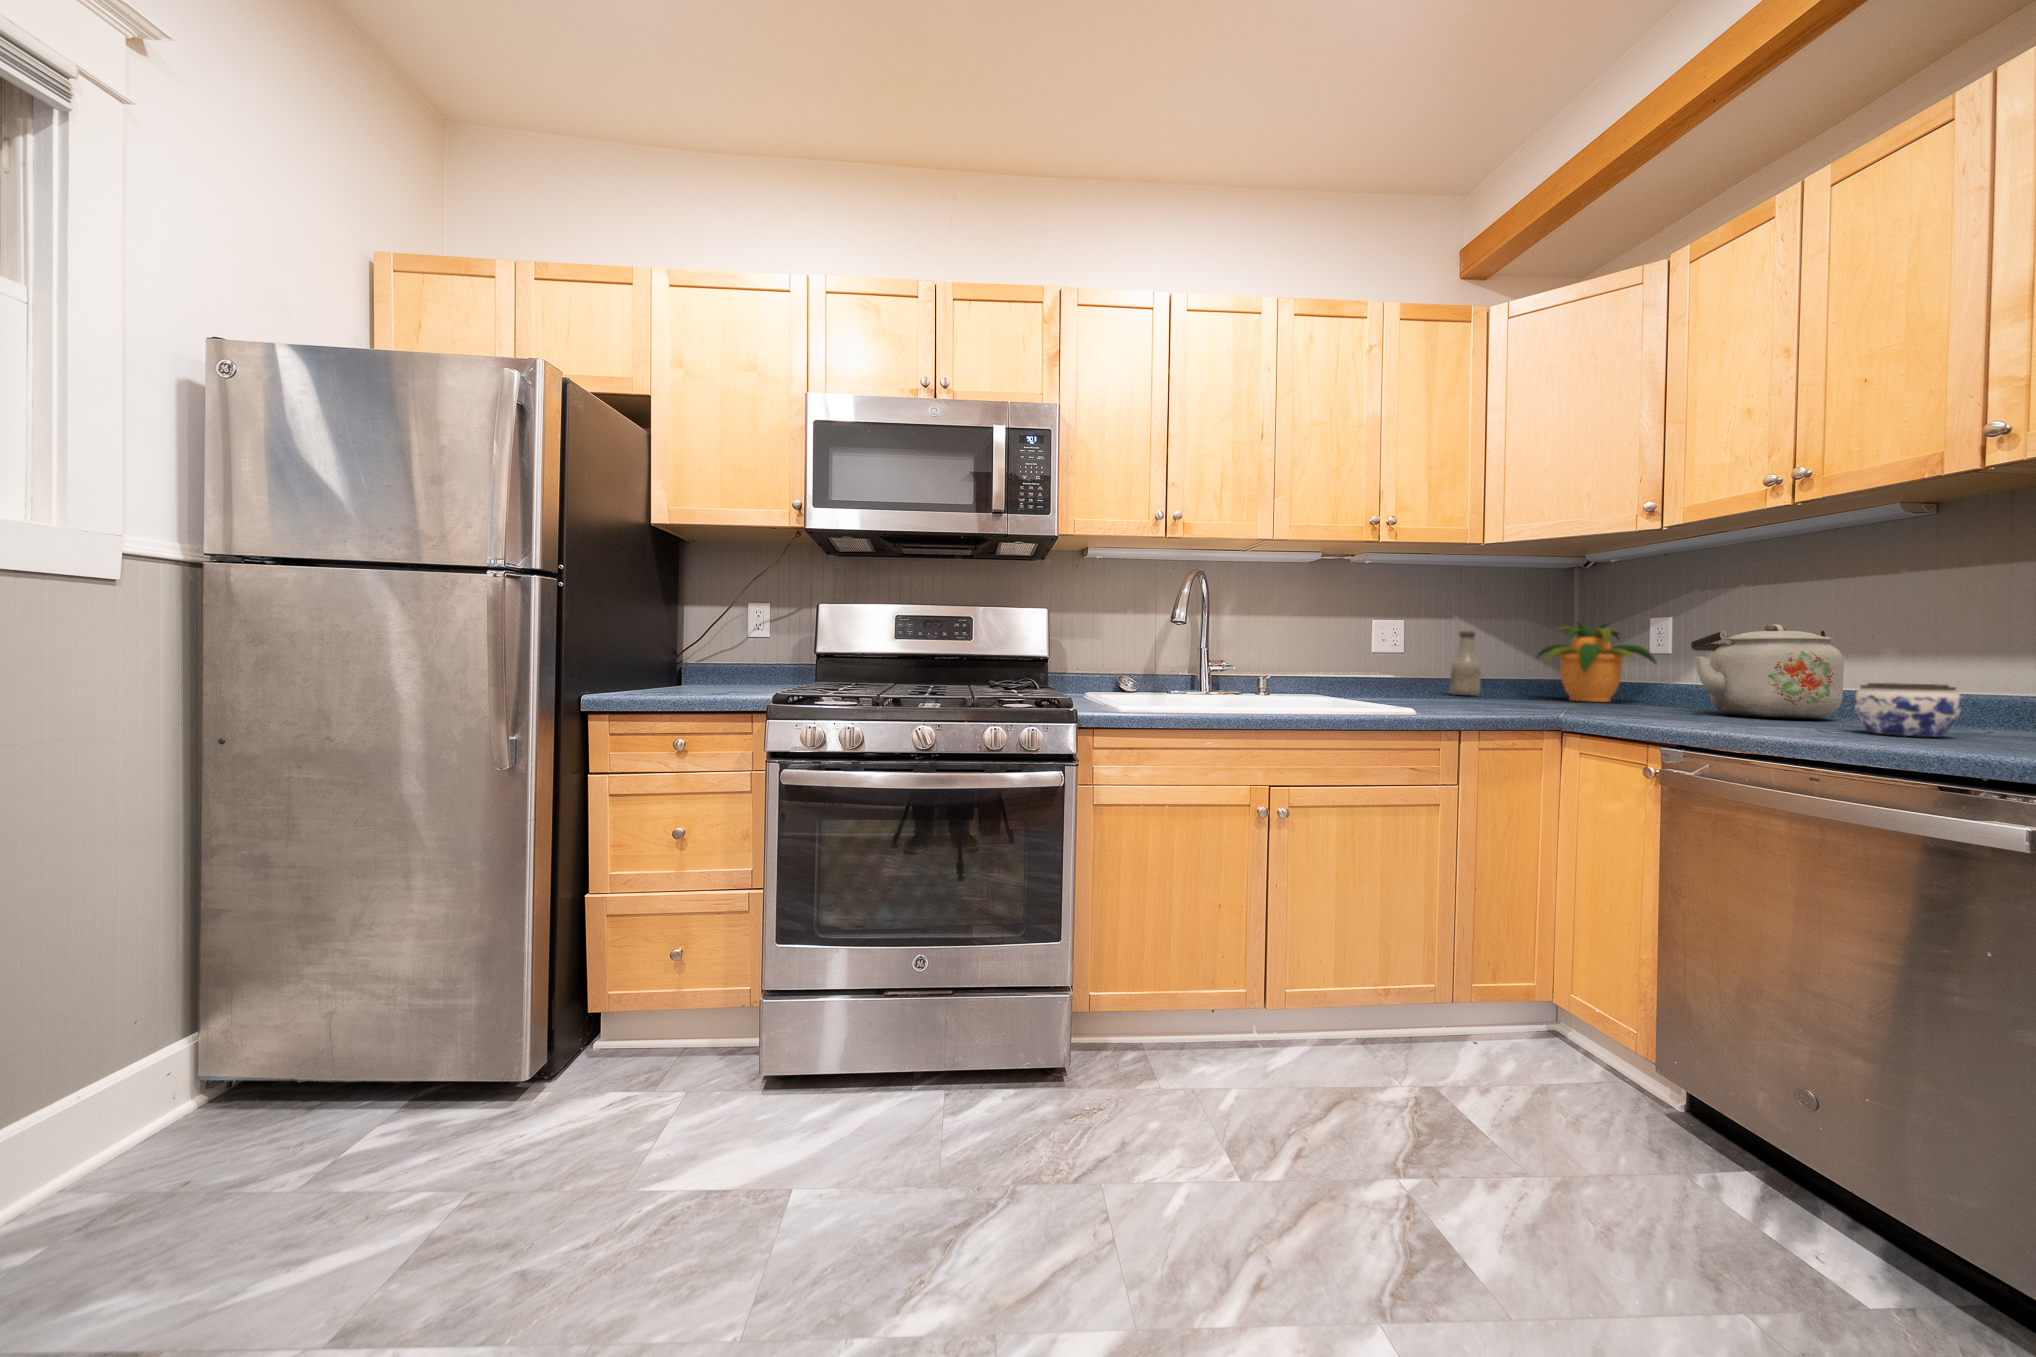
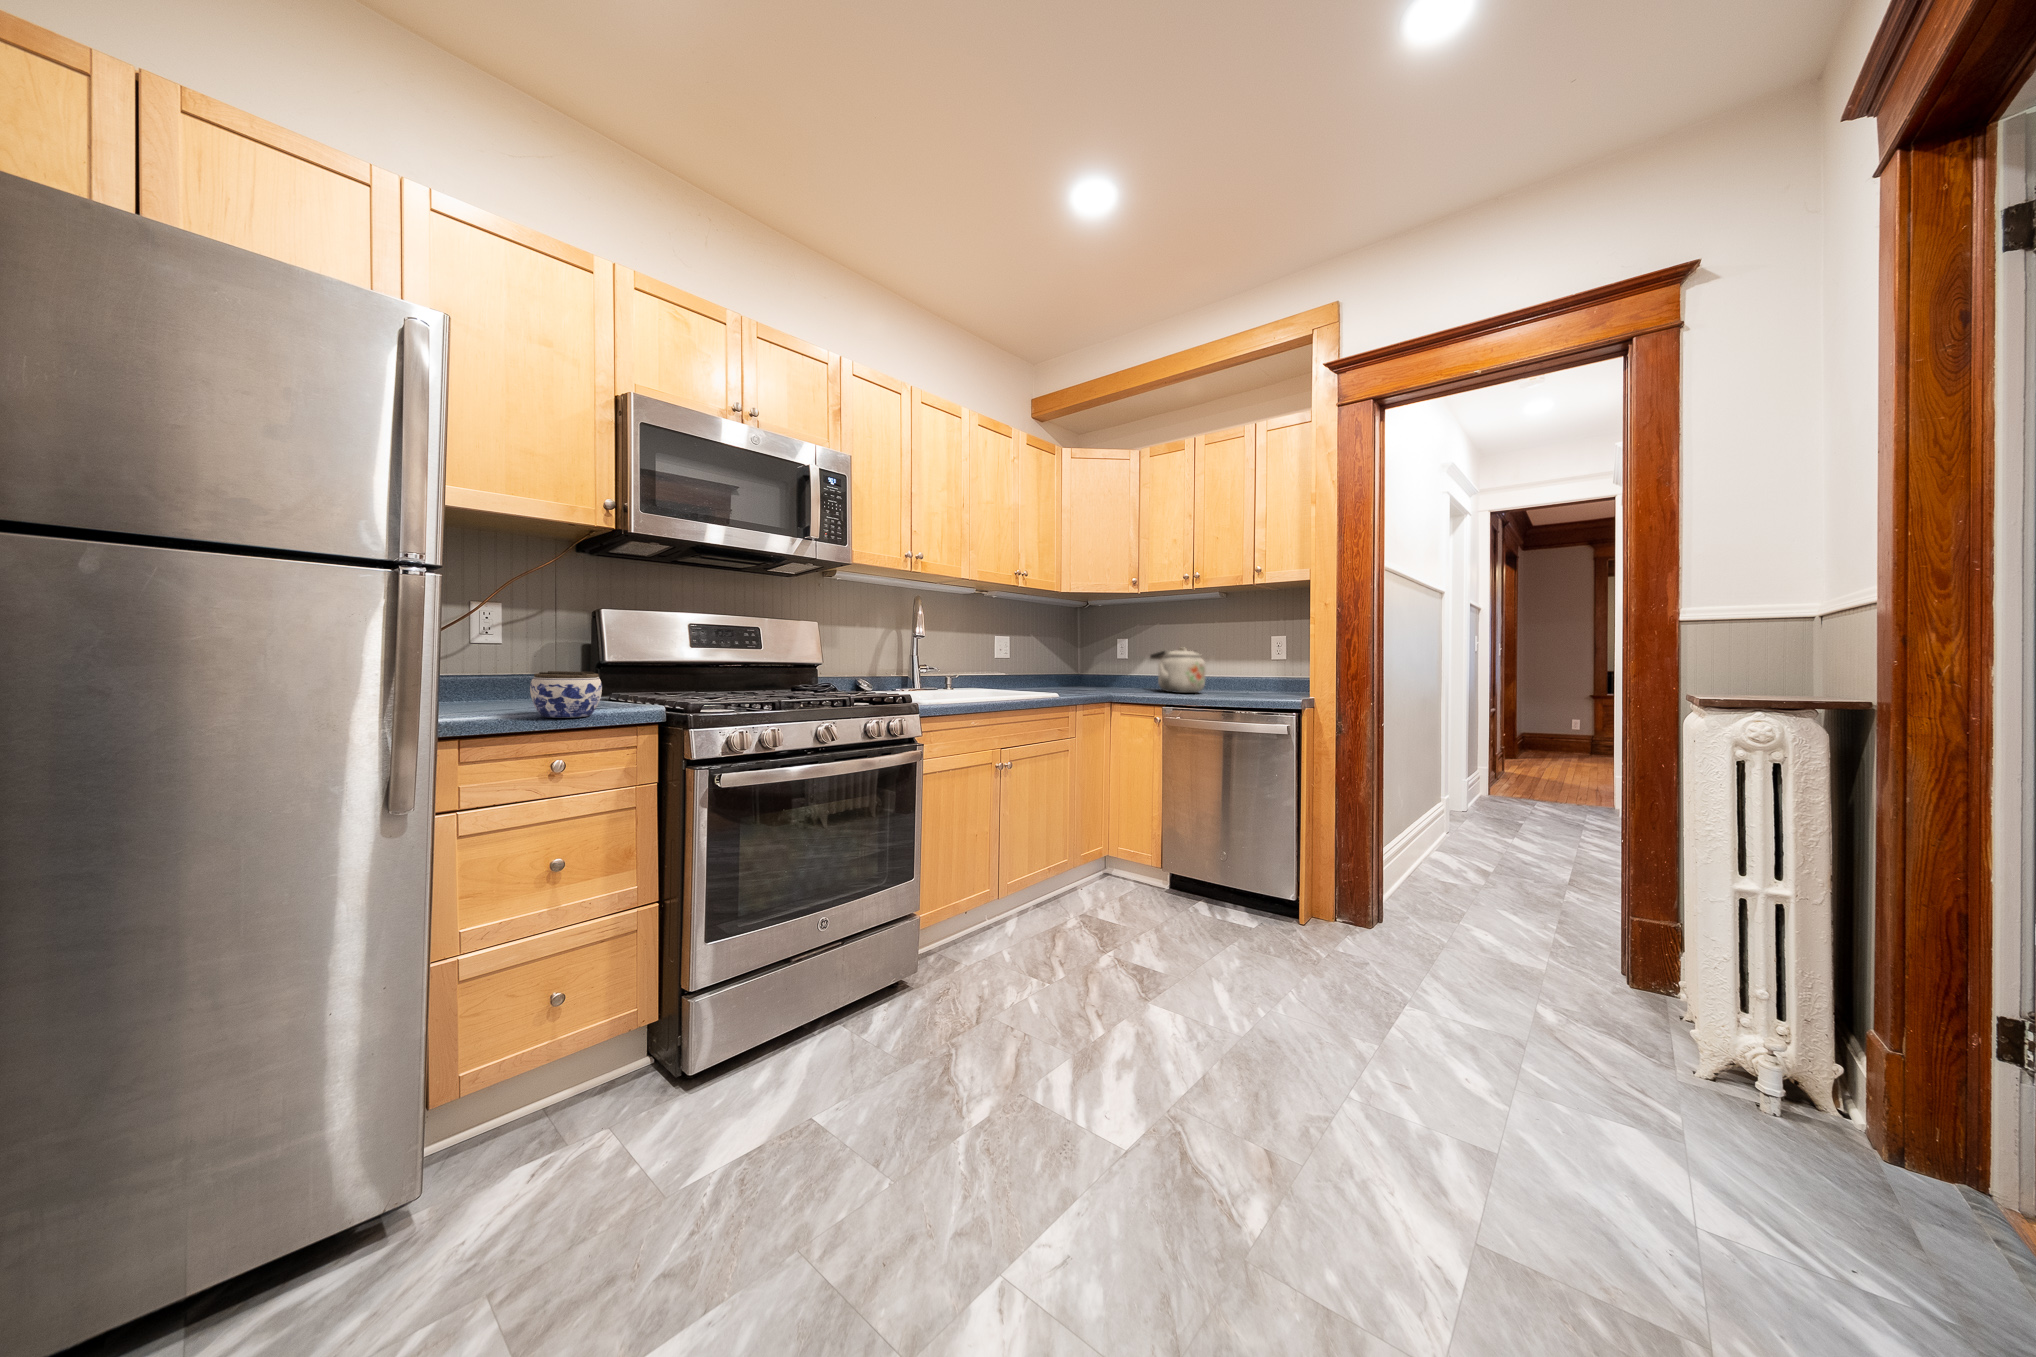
potted plant: present [1537,622,1656,702] -> none [1065,638,1123,685]
bottle: present [1450,631,1481,696] -> none [1026,642,1043,683]
jar: present [1854,683,1962,737] -> present [530,671,602,718]

